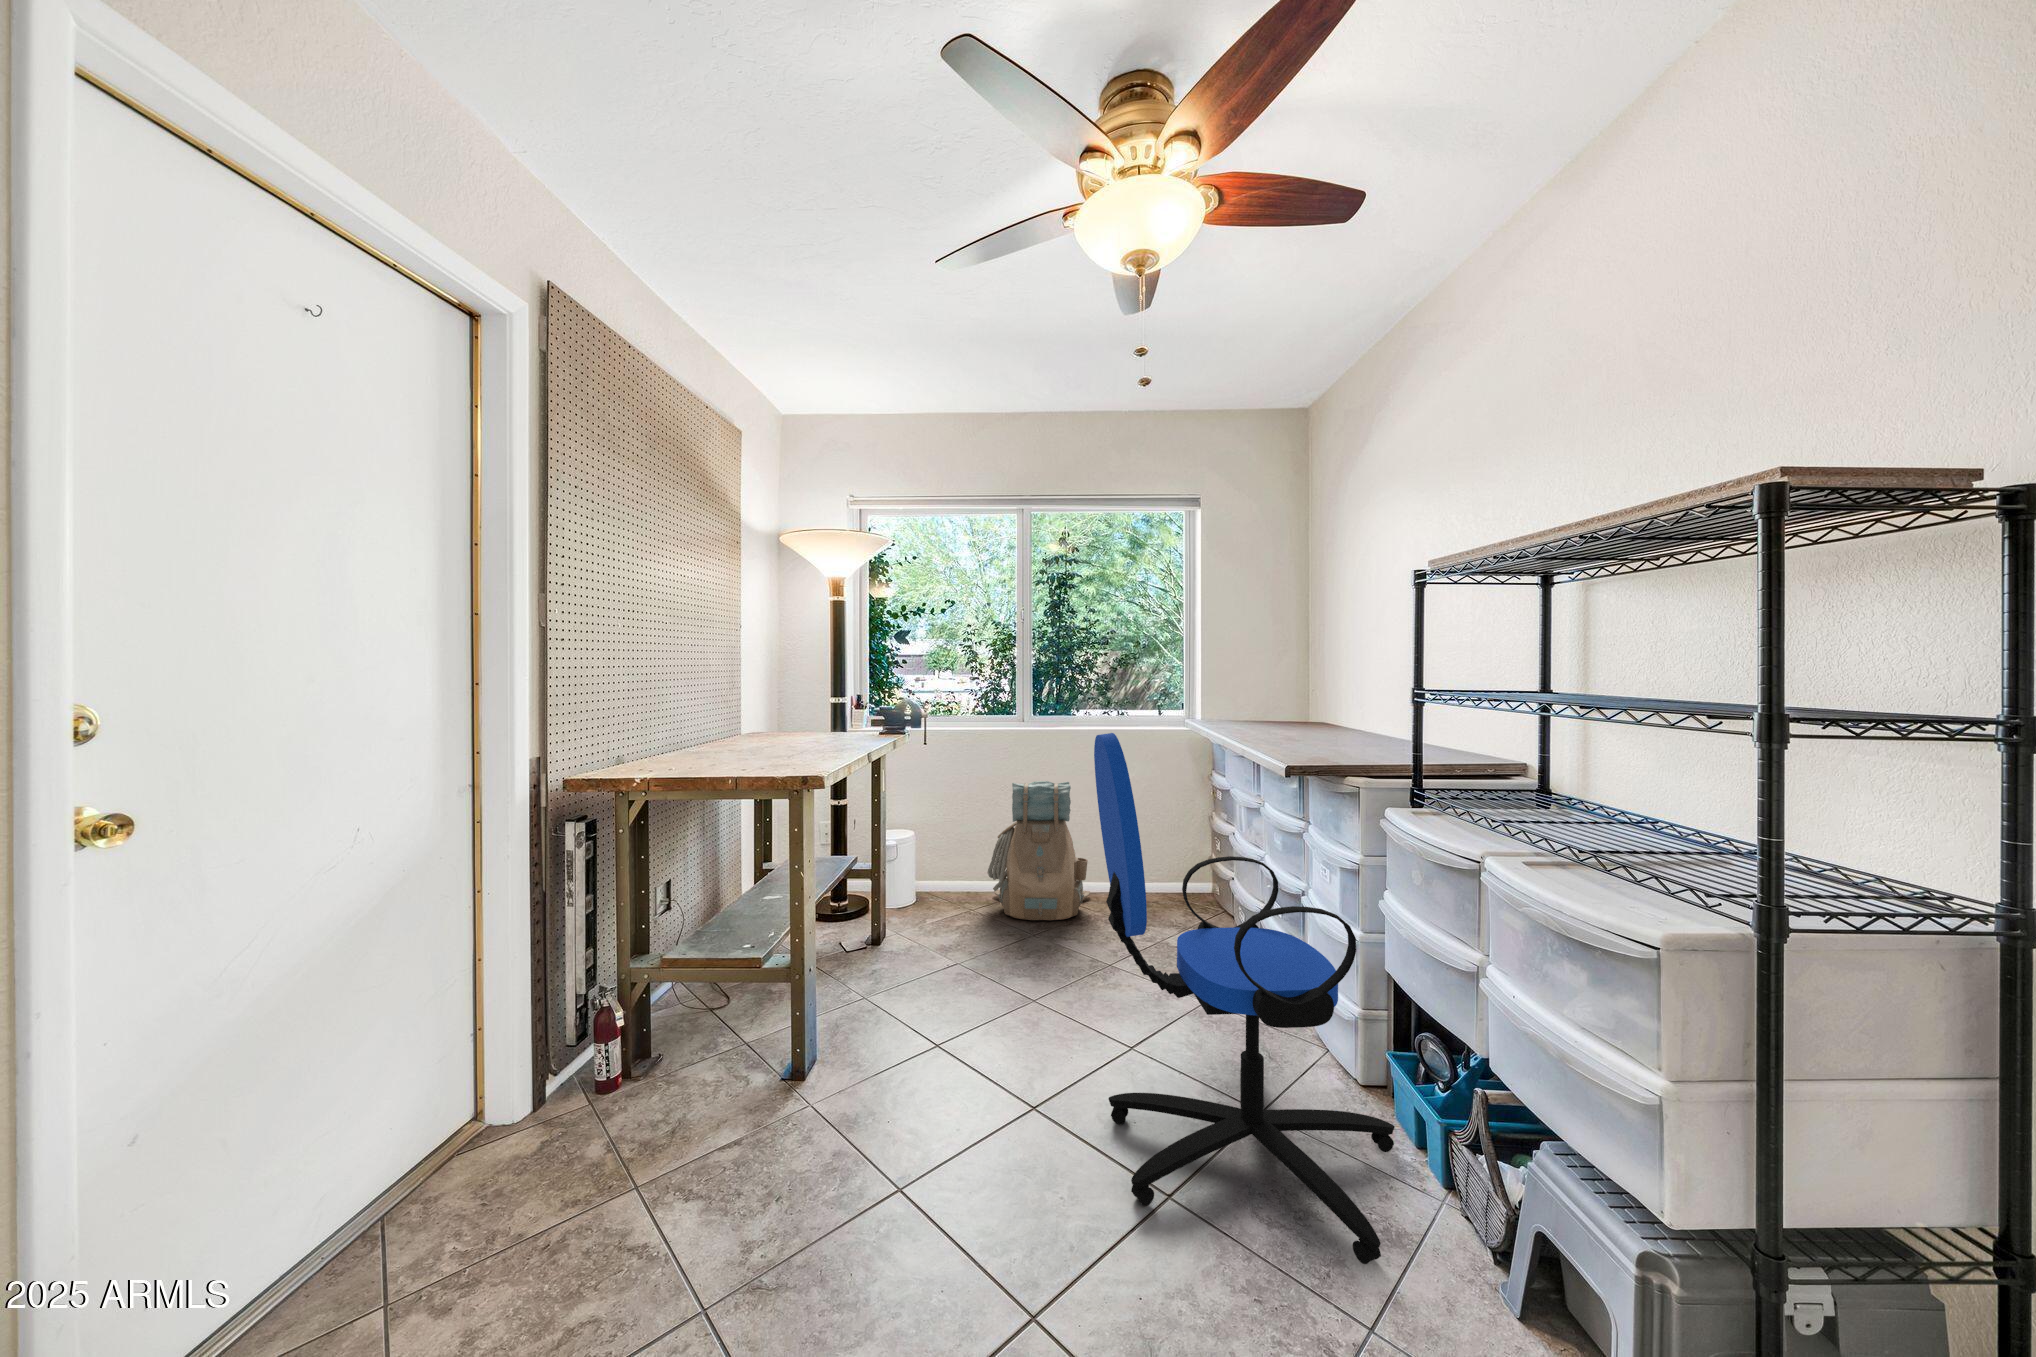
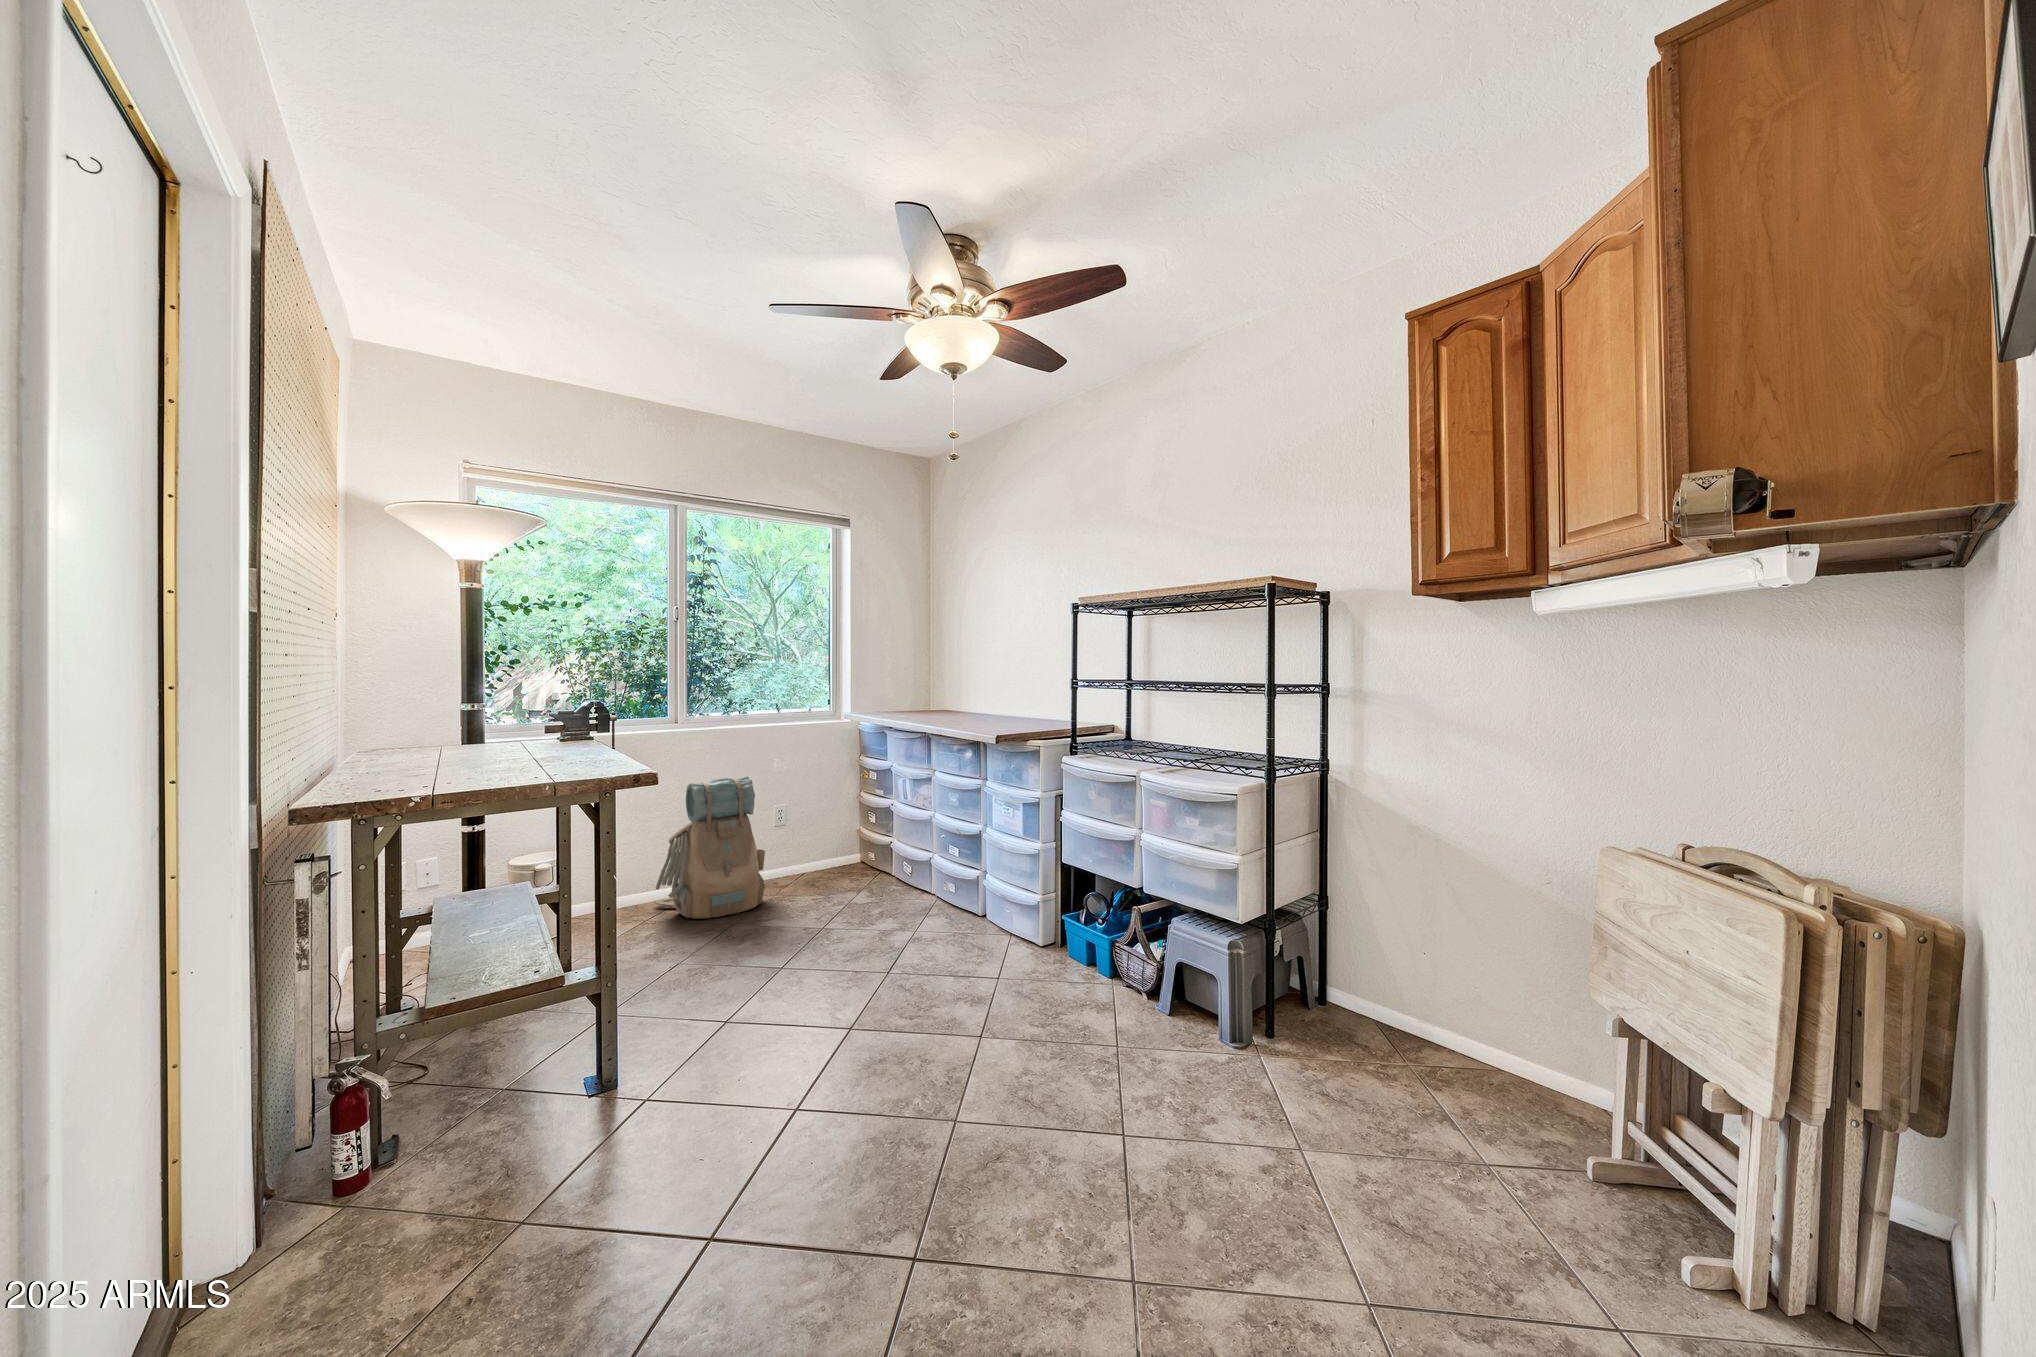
office chair: present [1094,733,1395,1264] -> none [900,715,1105,1045]

